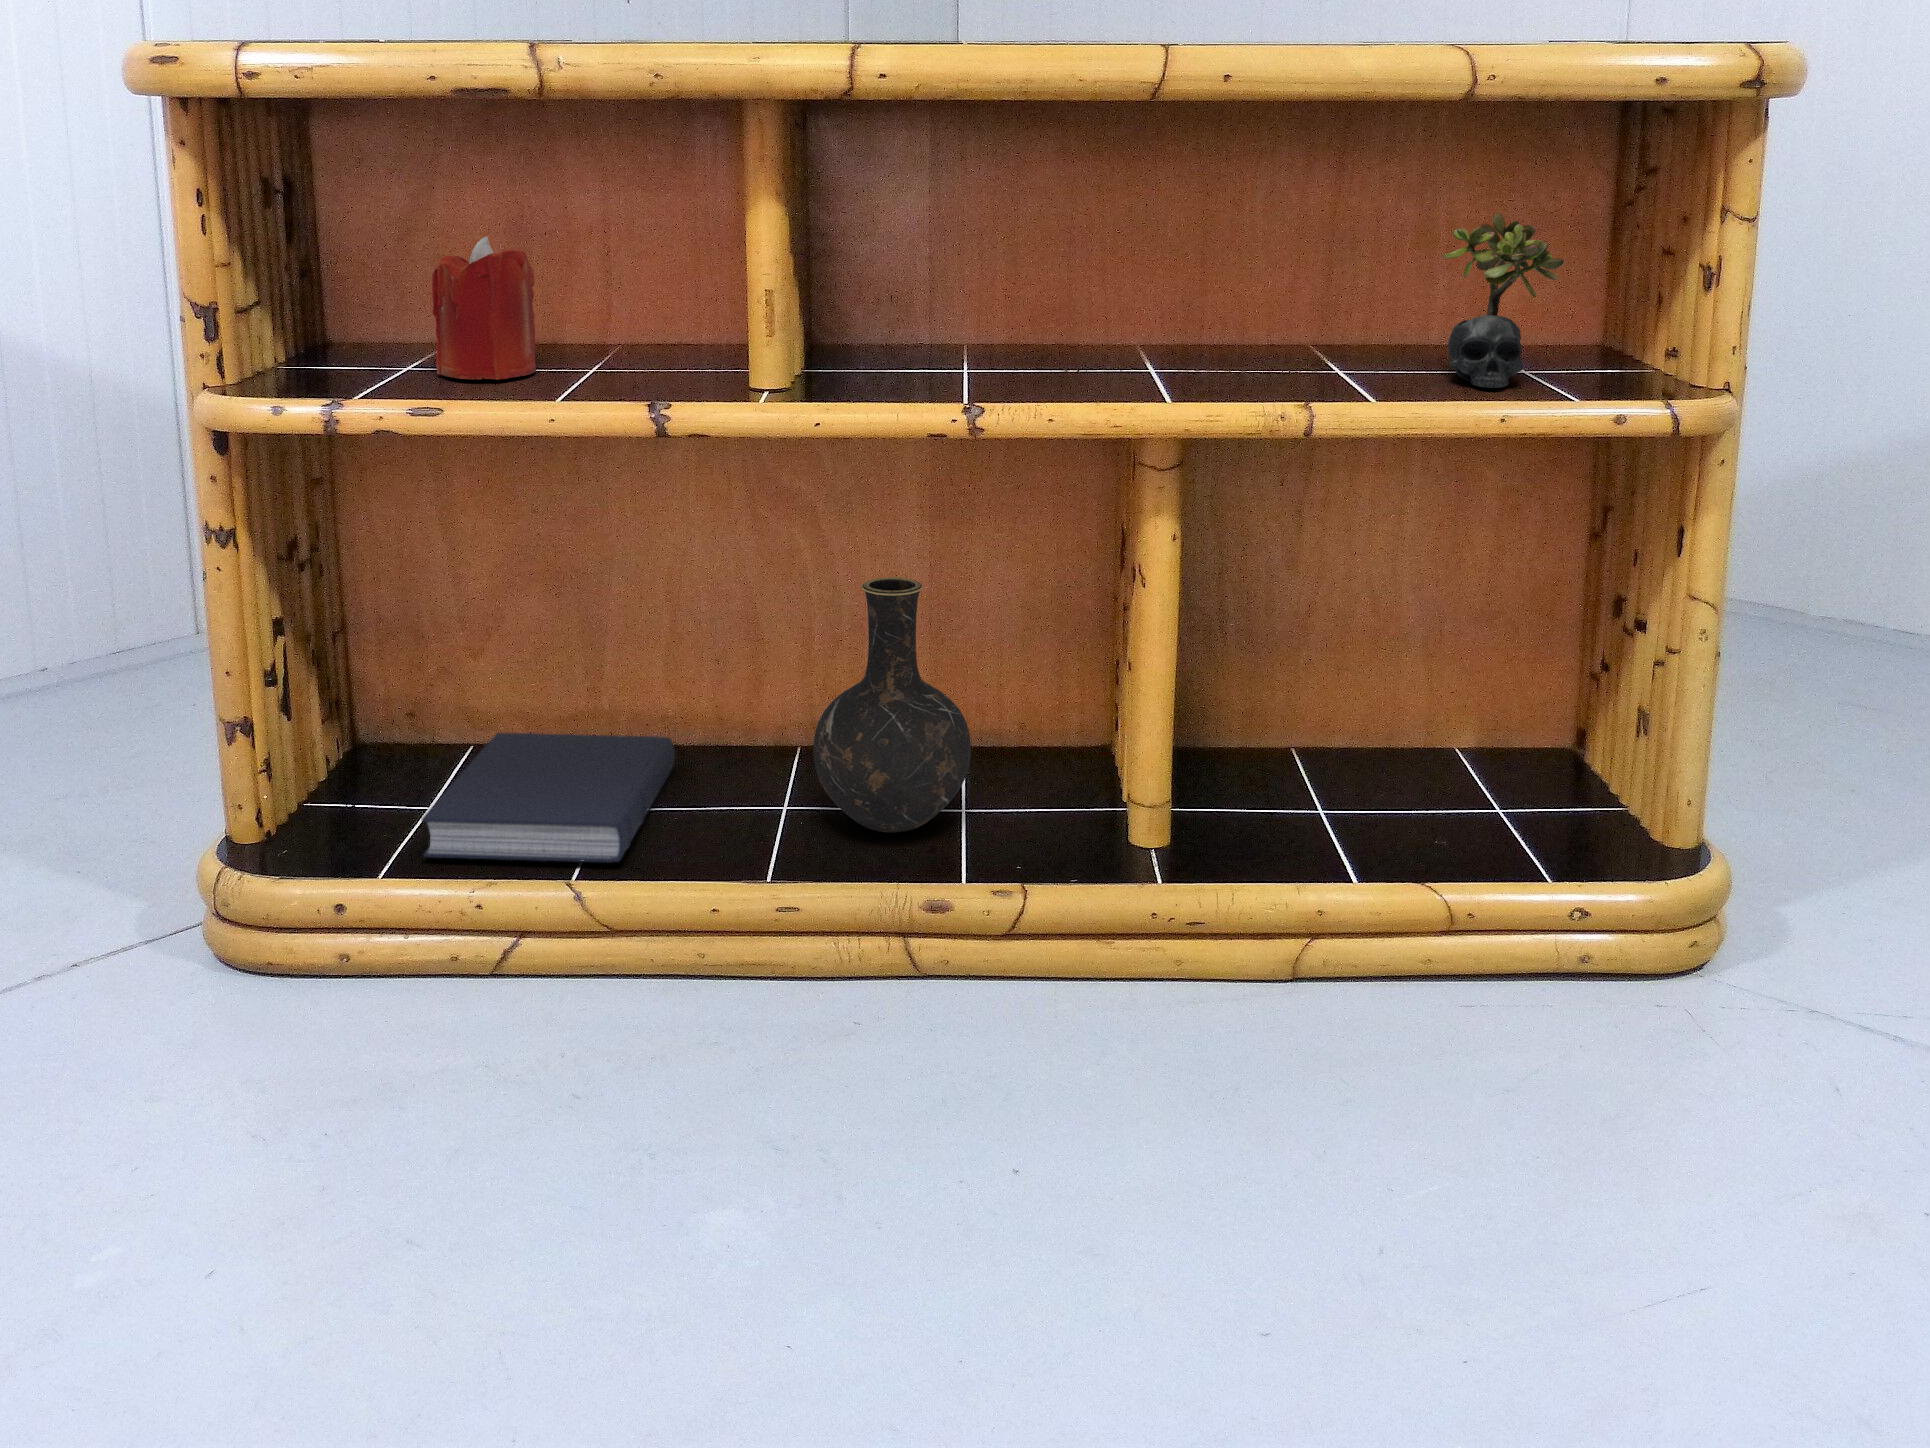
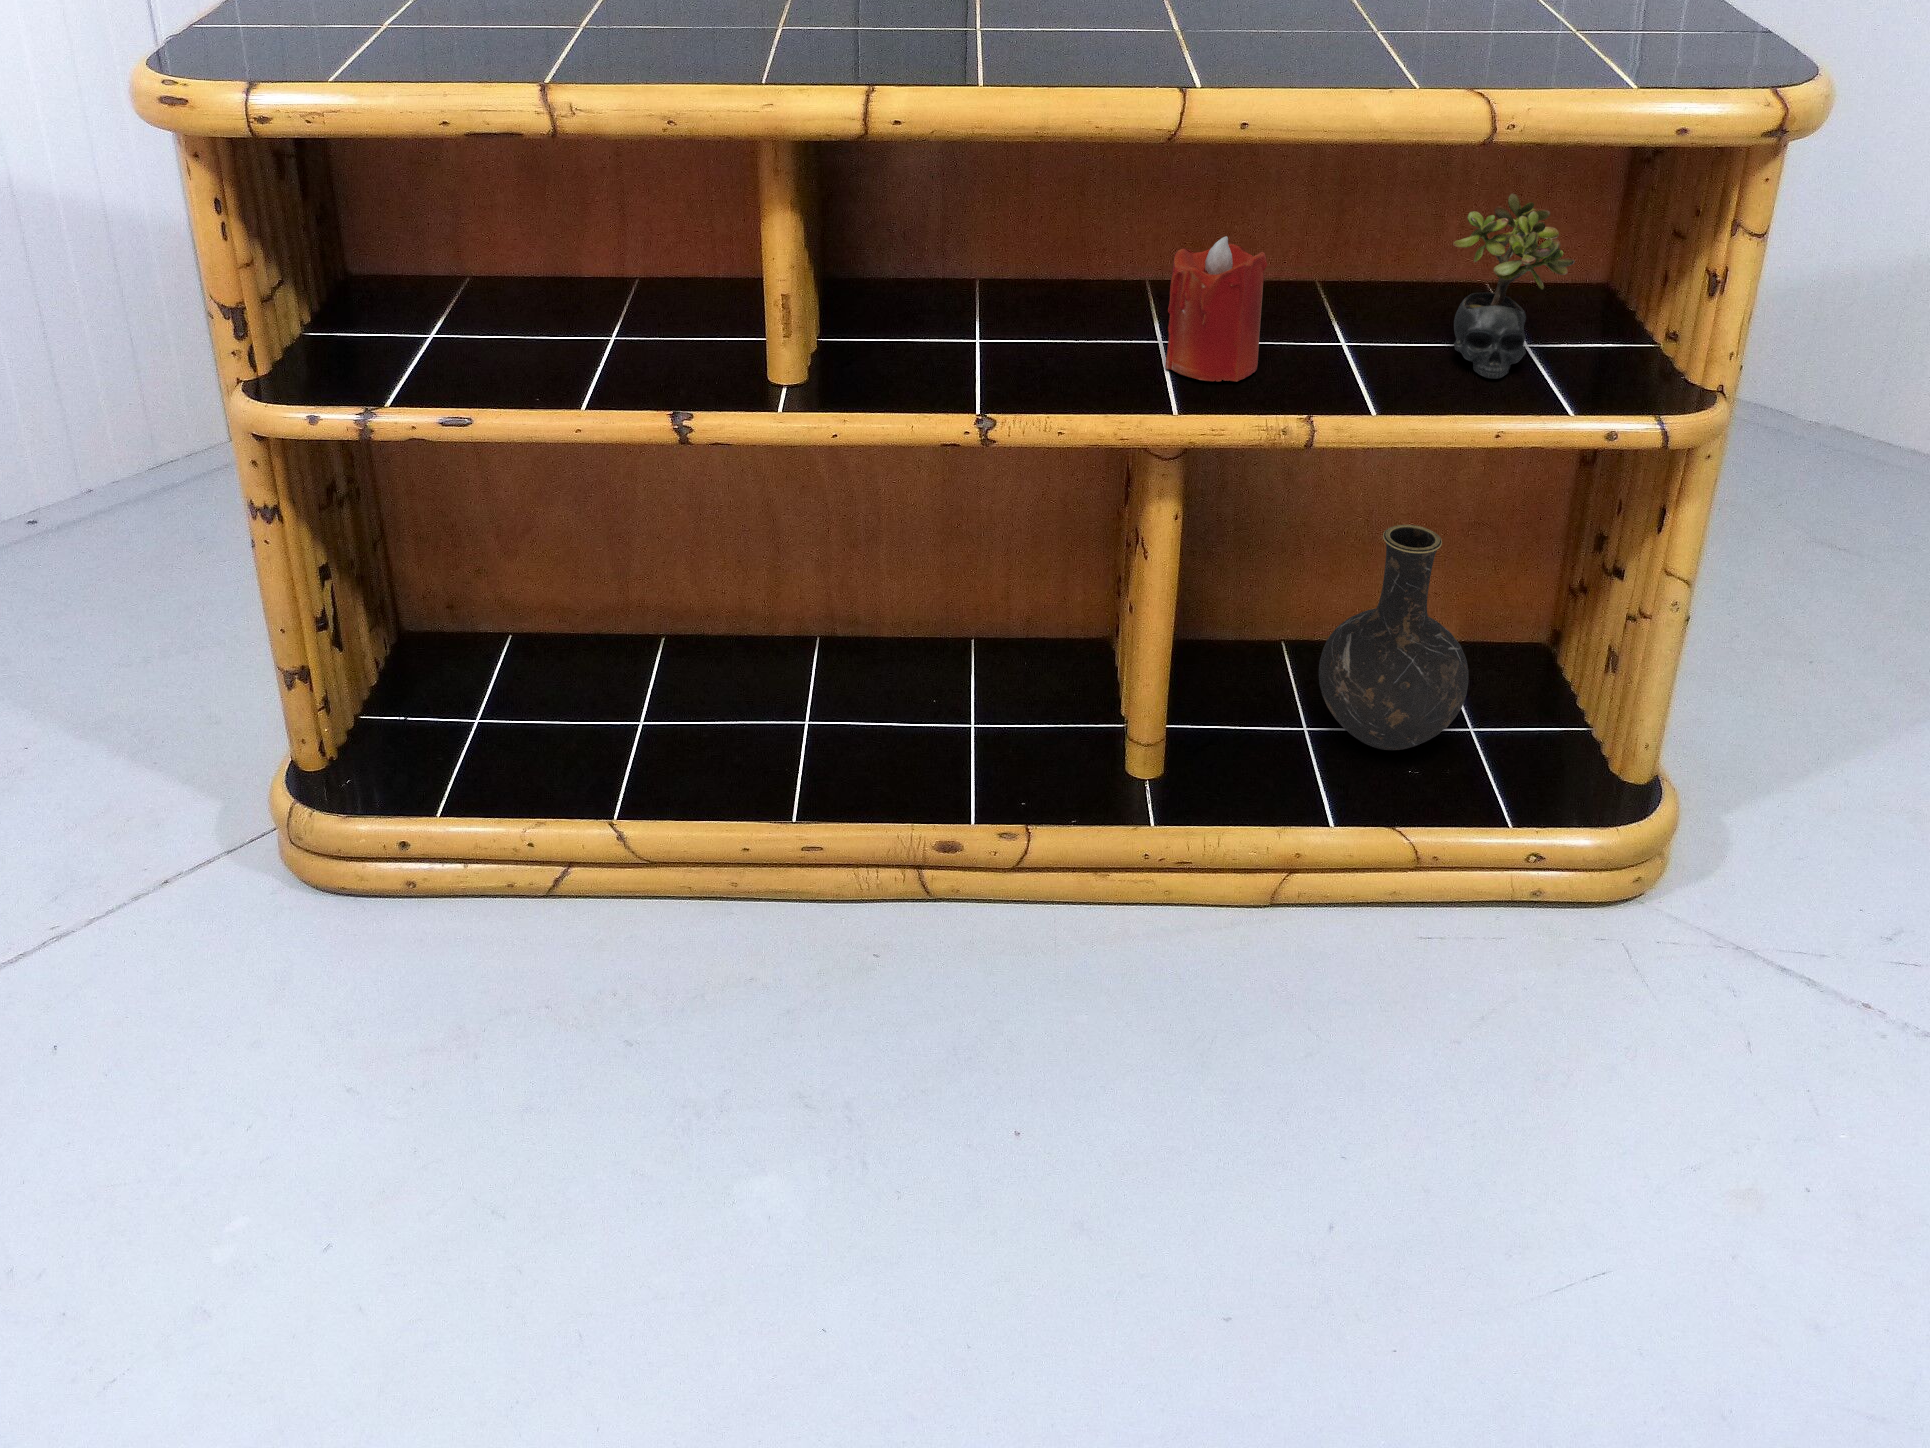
candle: present [432,237,536,380] -> present [1165,236,1267,382]
vase: present [813,577,971,832] -> present [1319,525,1469,750]
book: present [422,732,675,863] -> none [473,636,702,798]

